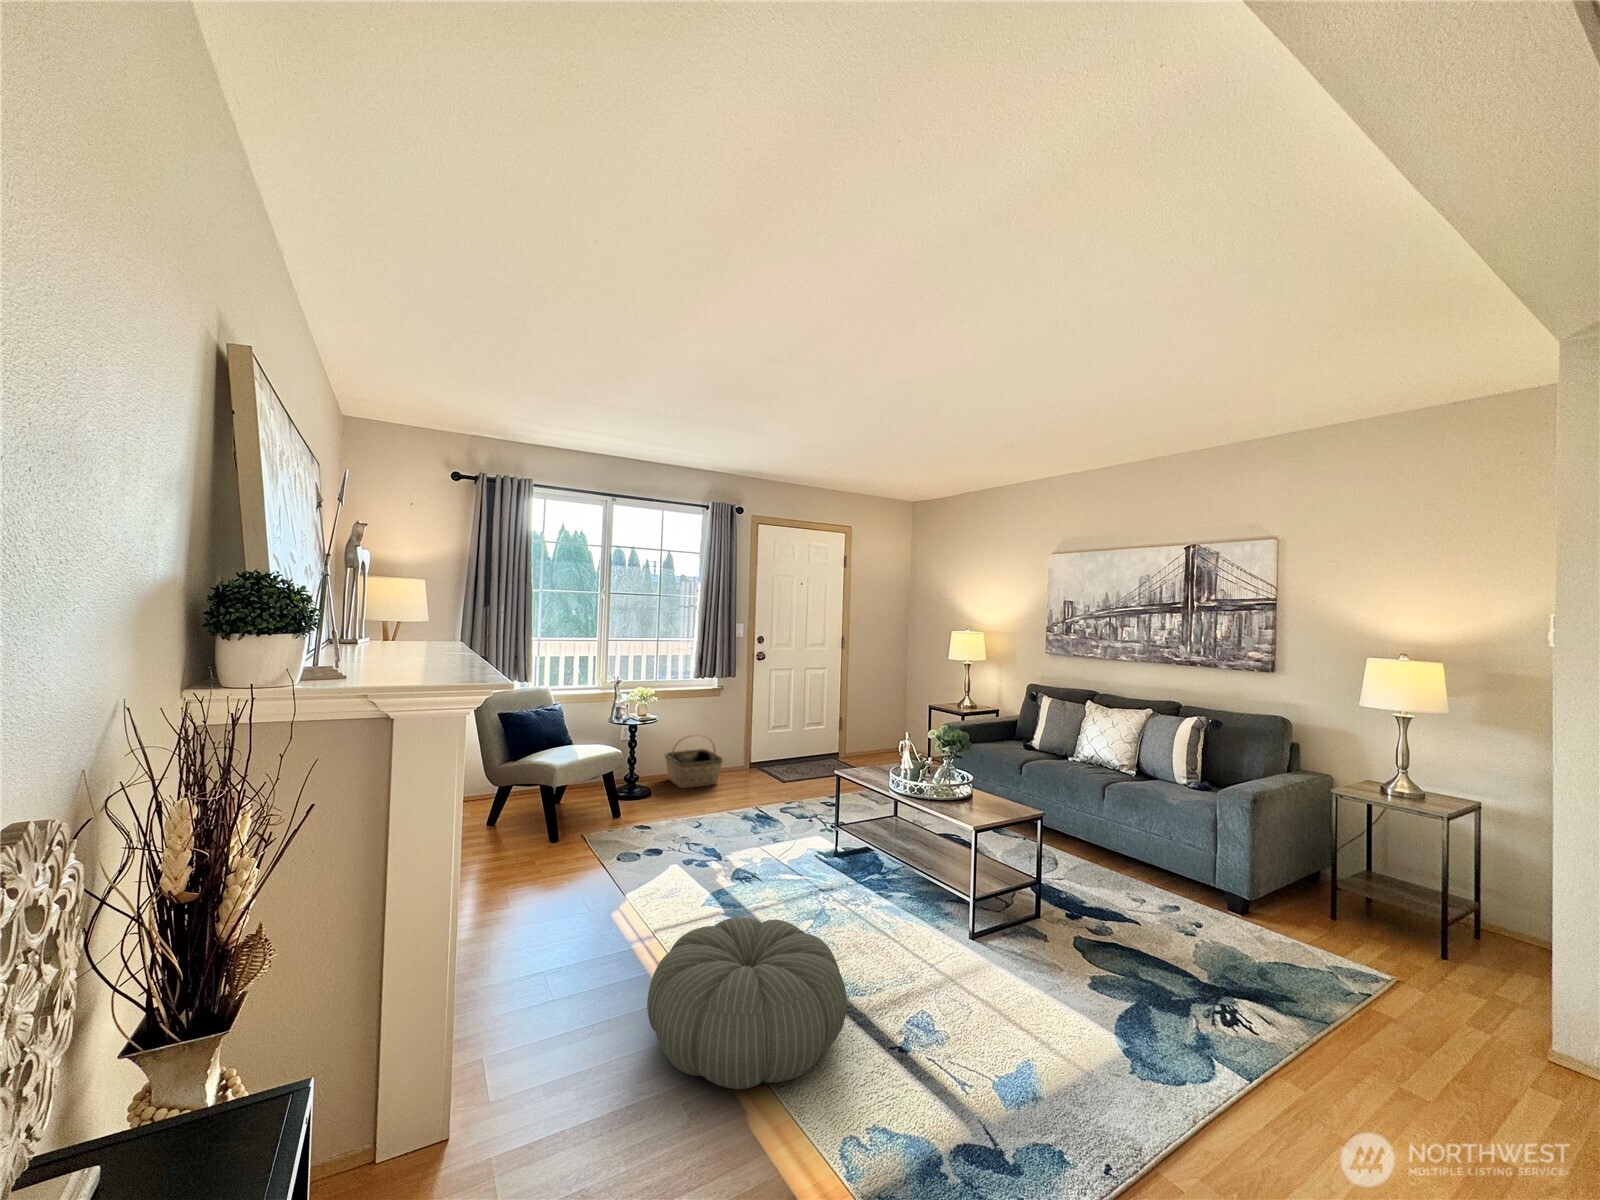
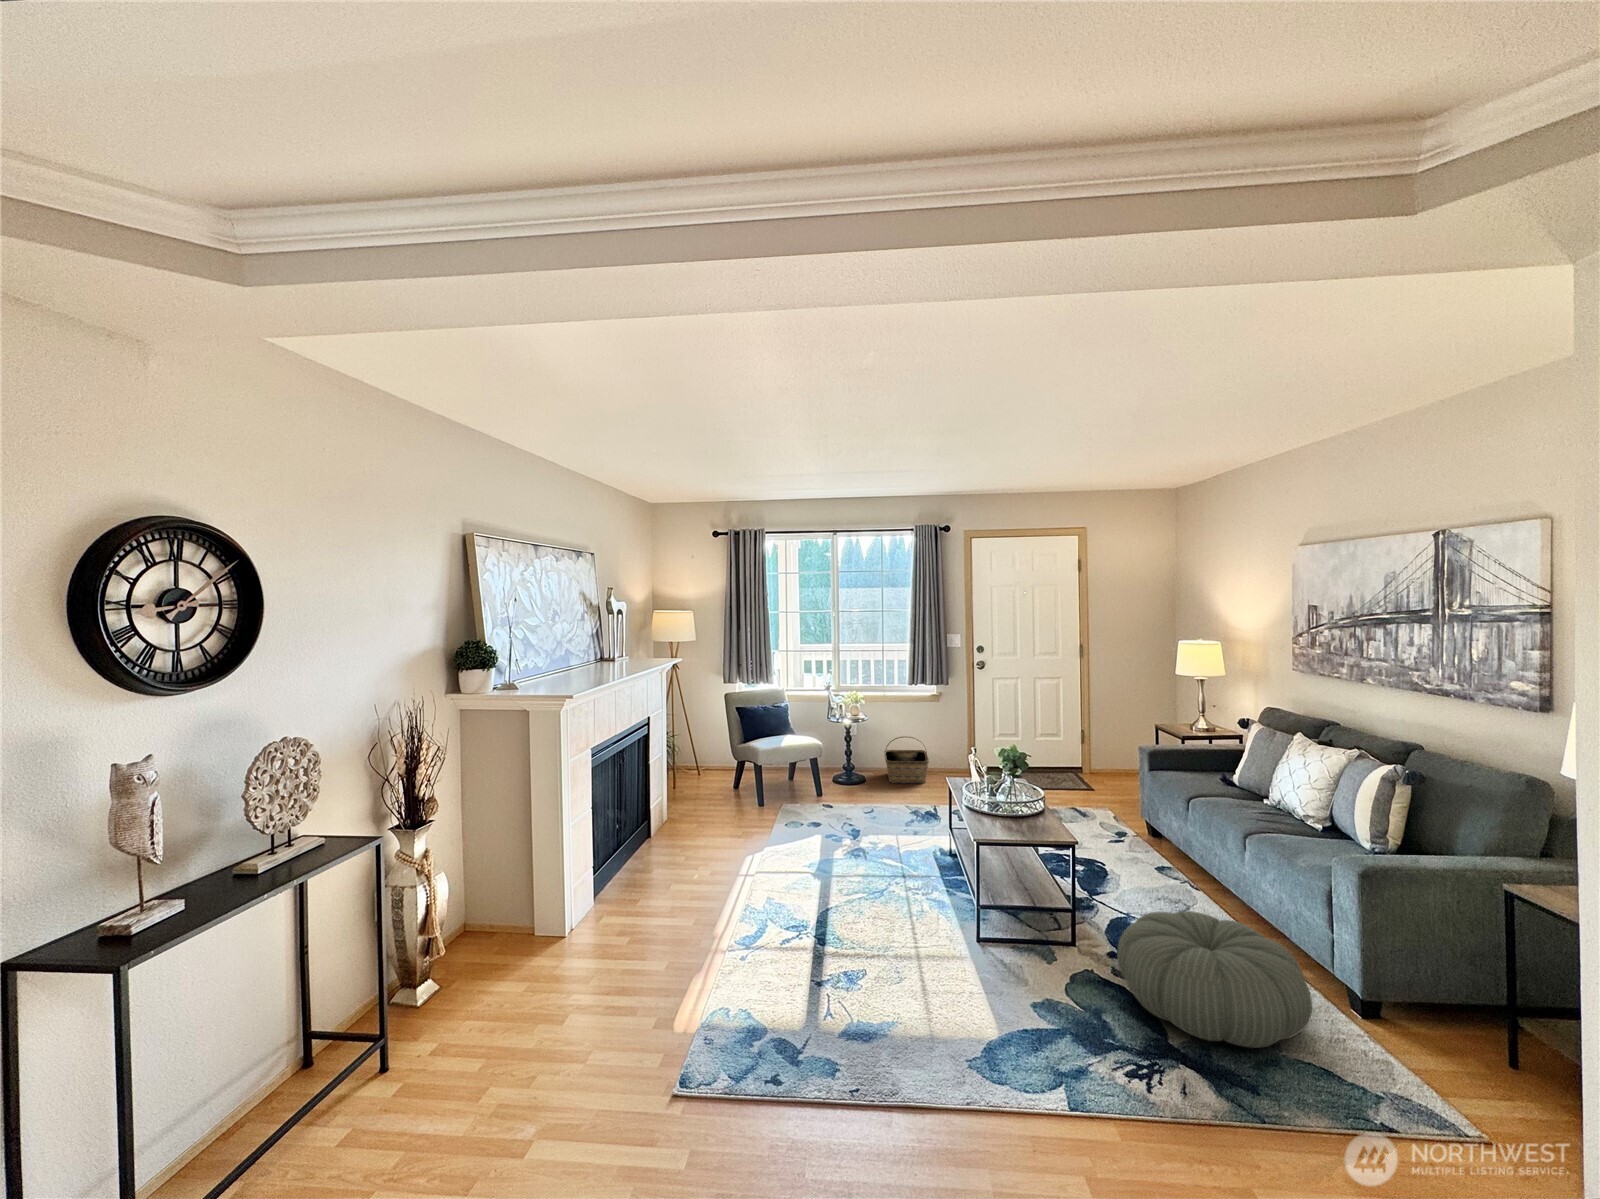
pouf: present [647,918,847,1089] -> present [1117,911,1312,1048]

